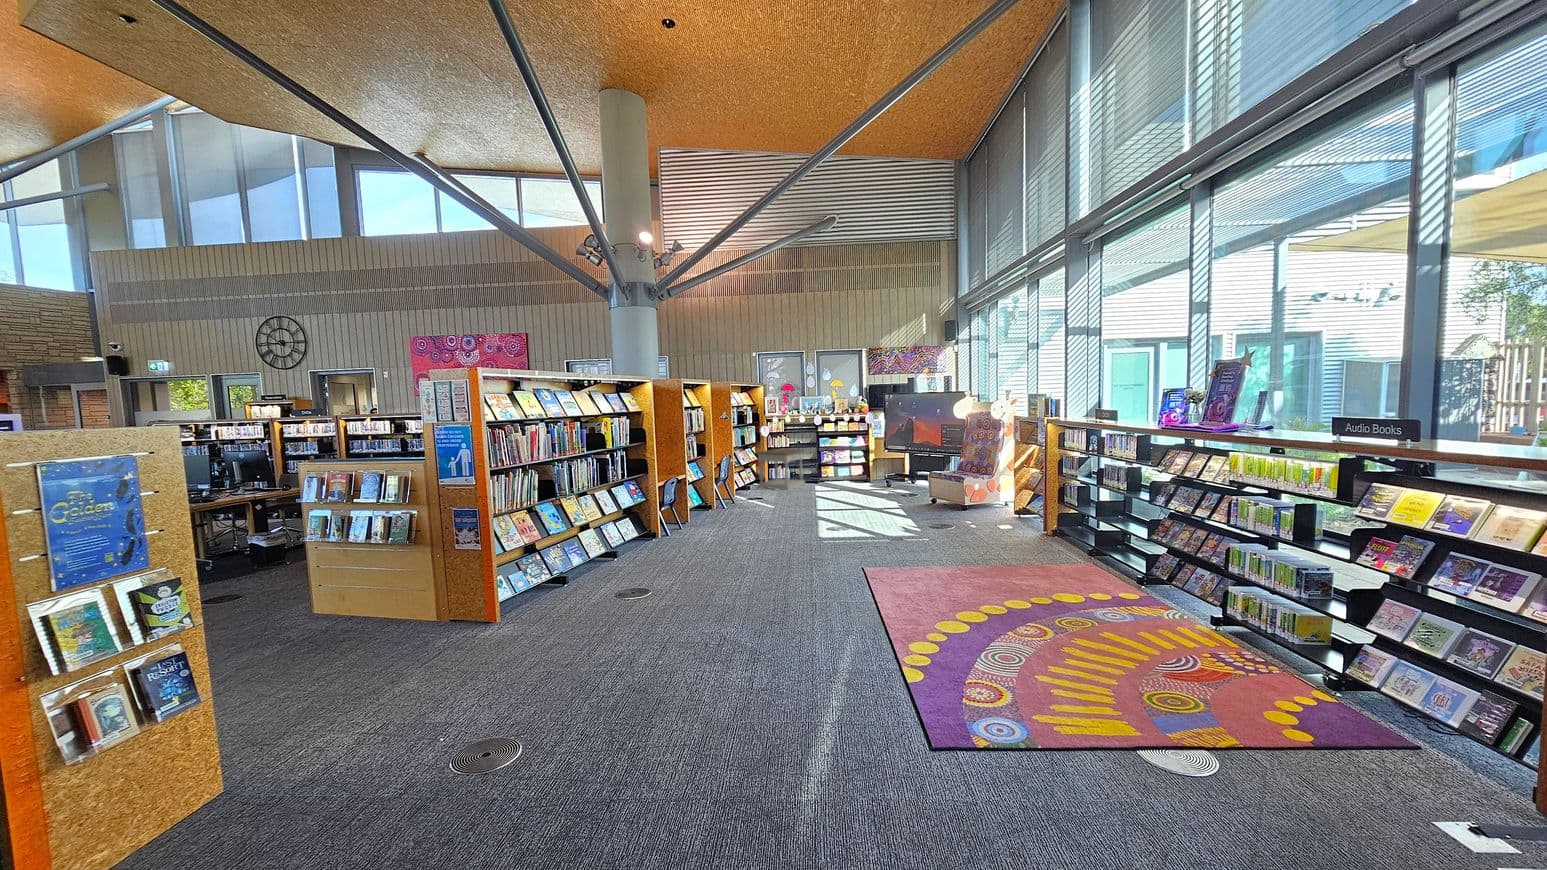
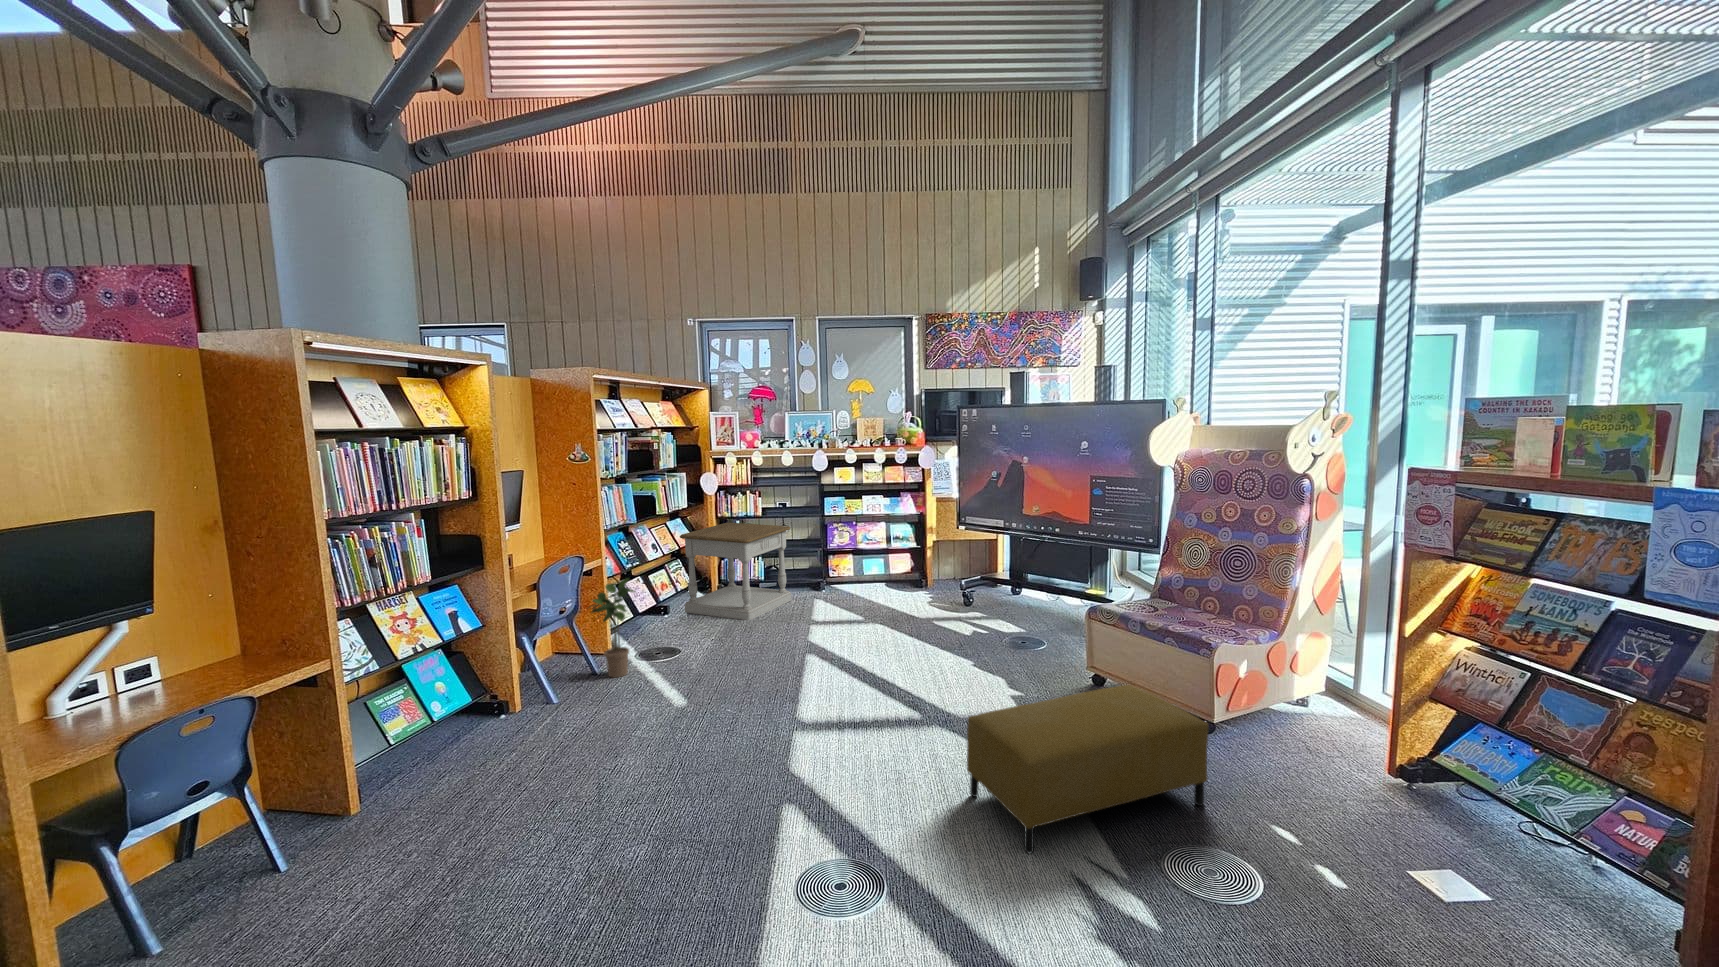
potted plant: none [730,464,749,502] -> present [589,578,635,678]
ottoman: none [877,488,956,528] -> present [967,685,1209,853]

